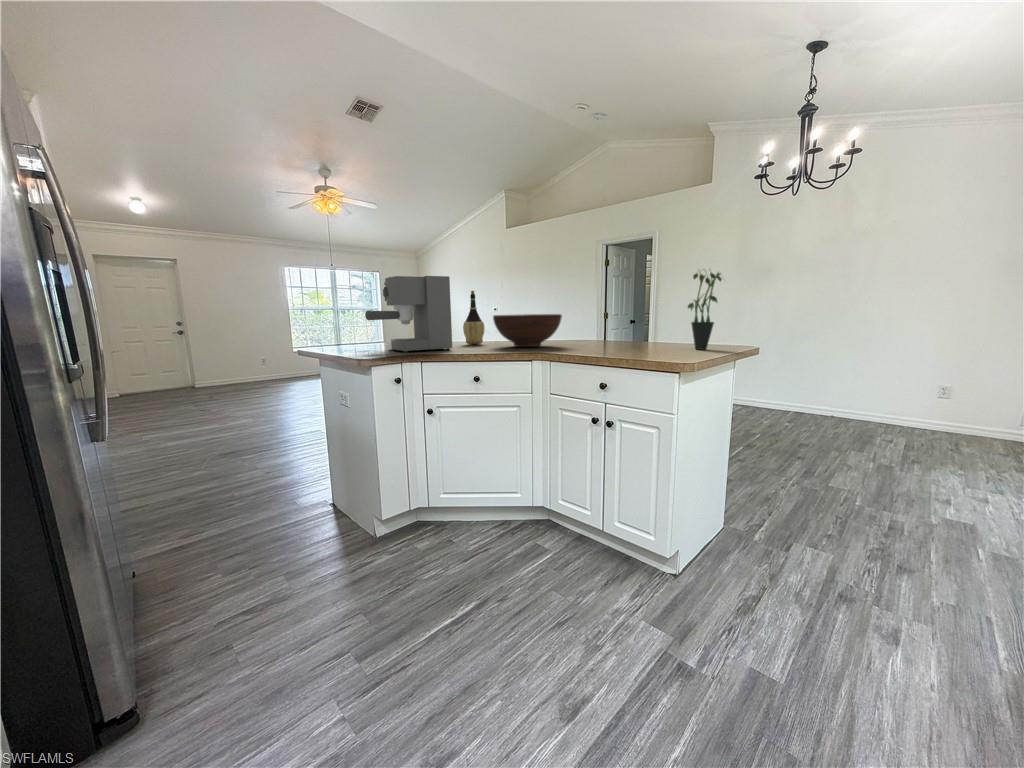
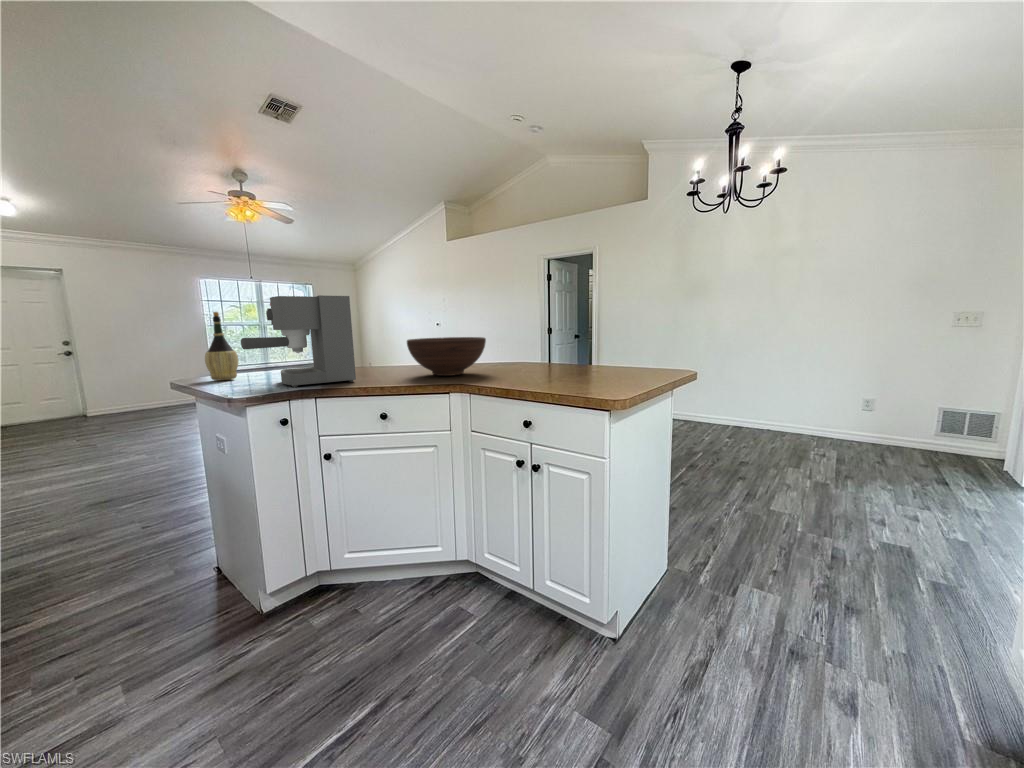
potted plant: present [688,272,722,350] -> none [620,288,660,377]
wine bottle: present [463,291,485,344] -> present [205,312,238,380]

